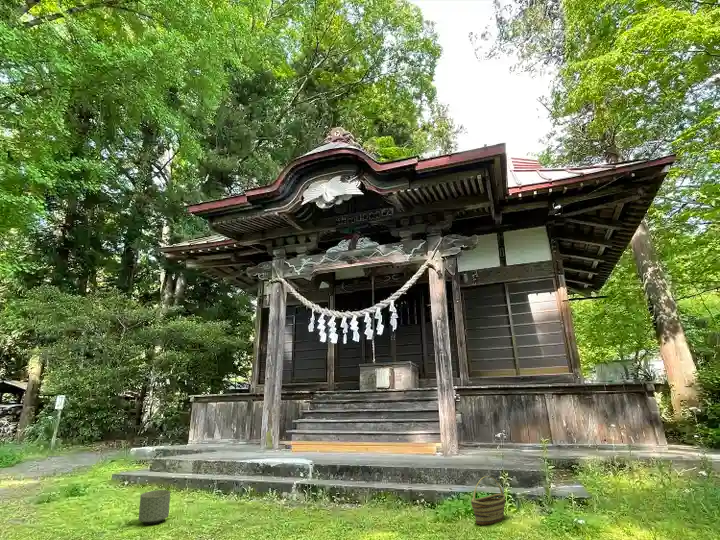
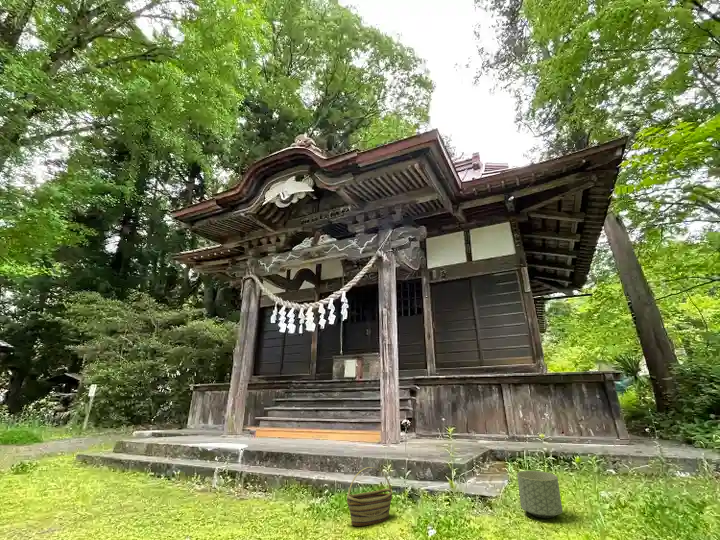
planter: present [139,490,170,524] -> present [517,471,563,519]

